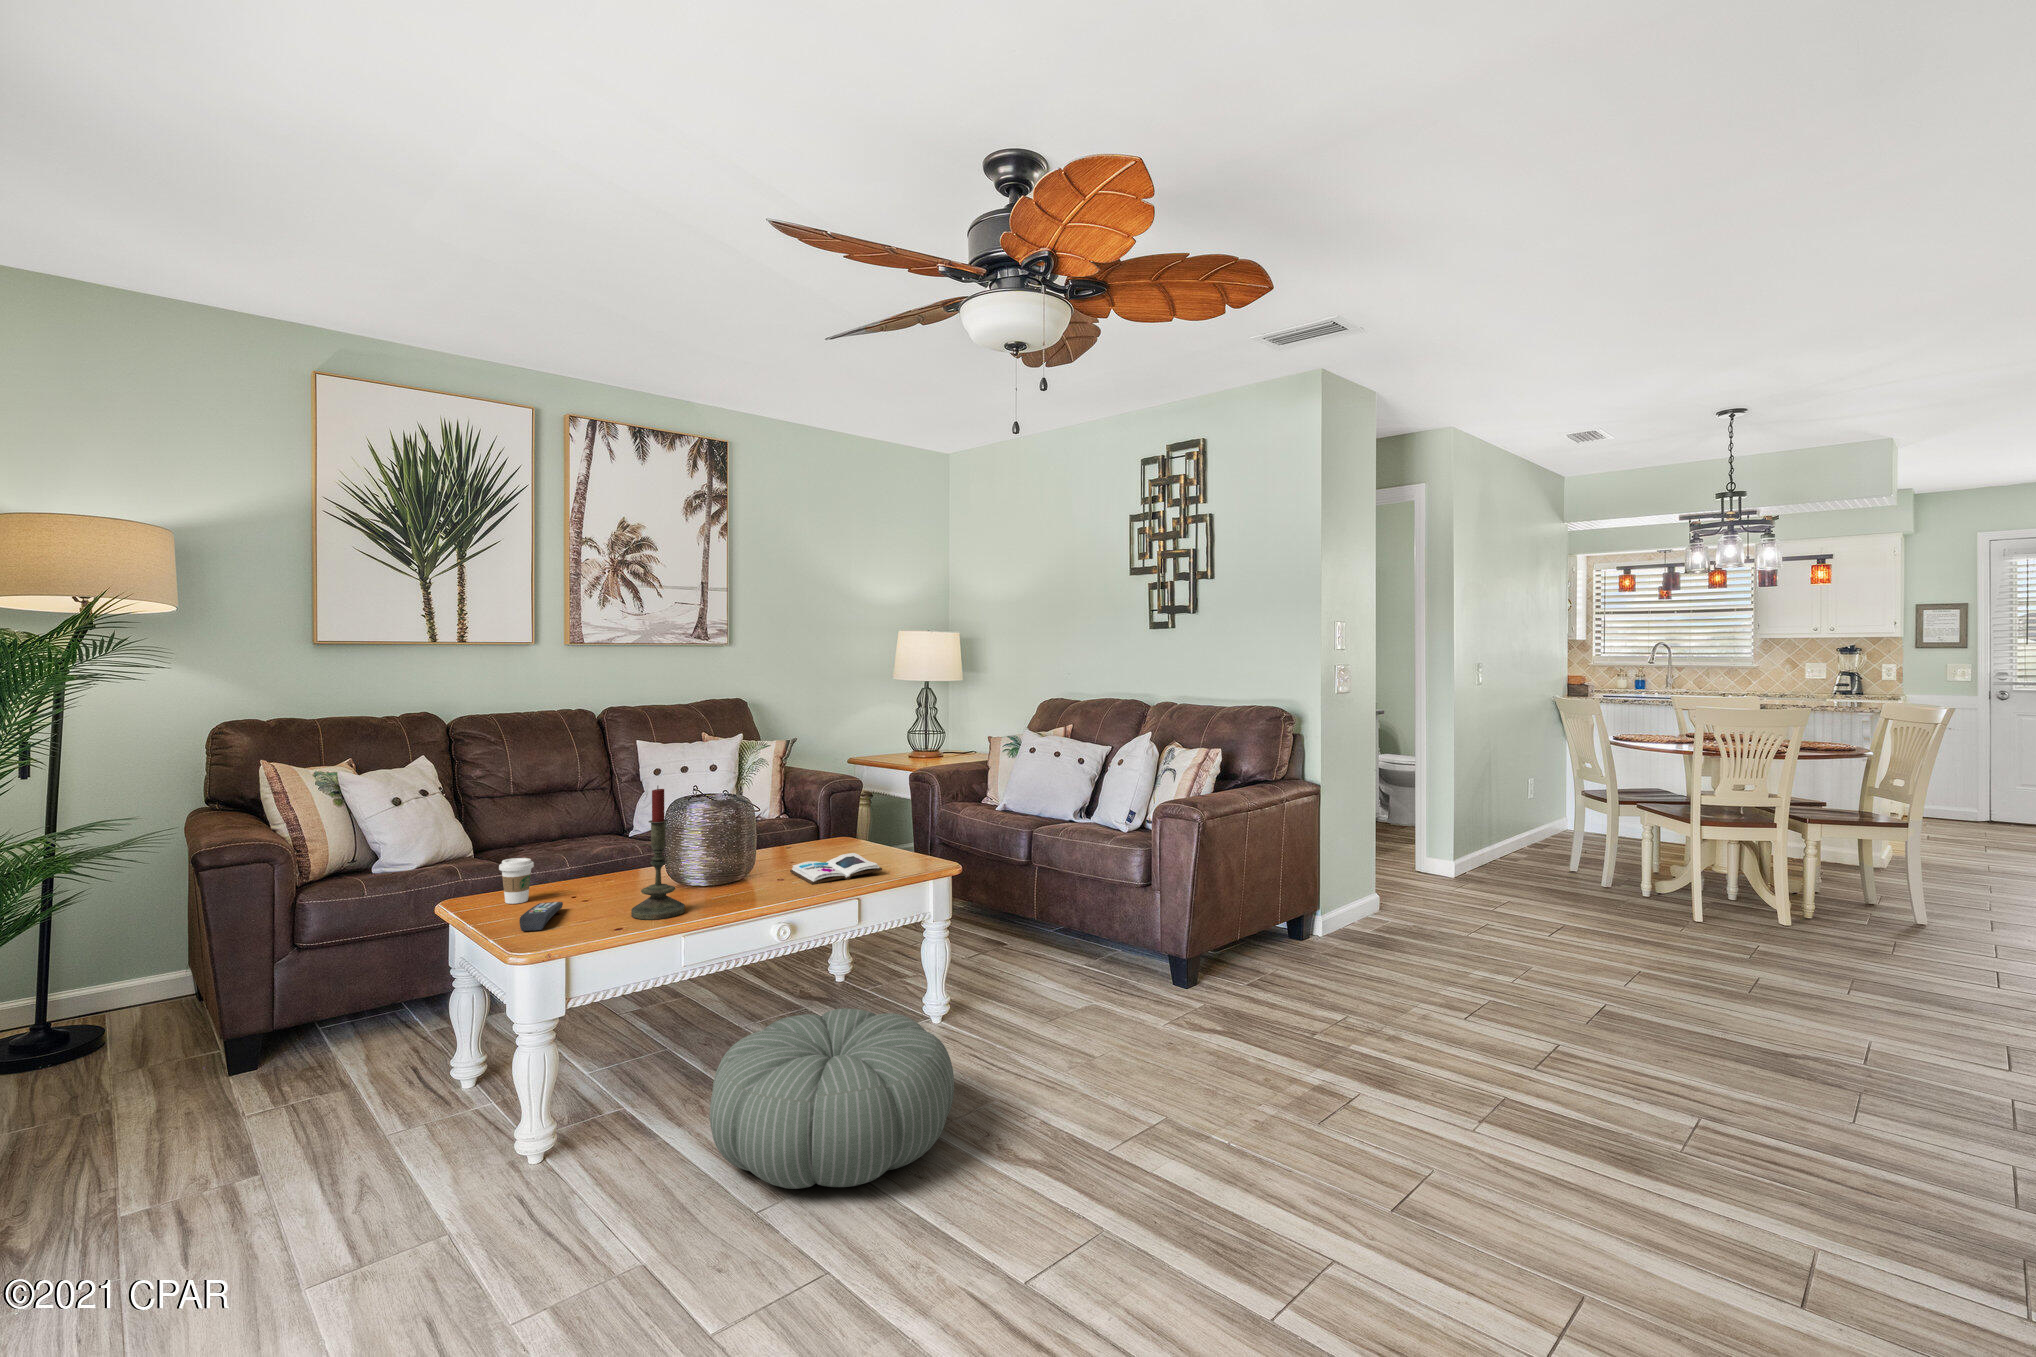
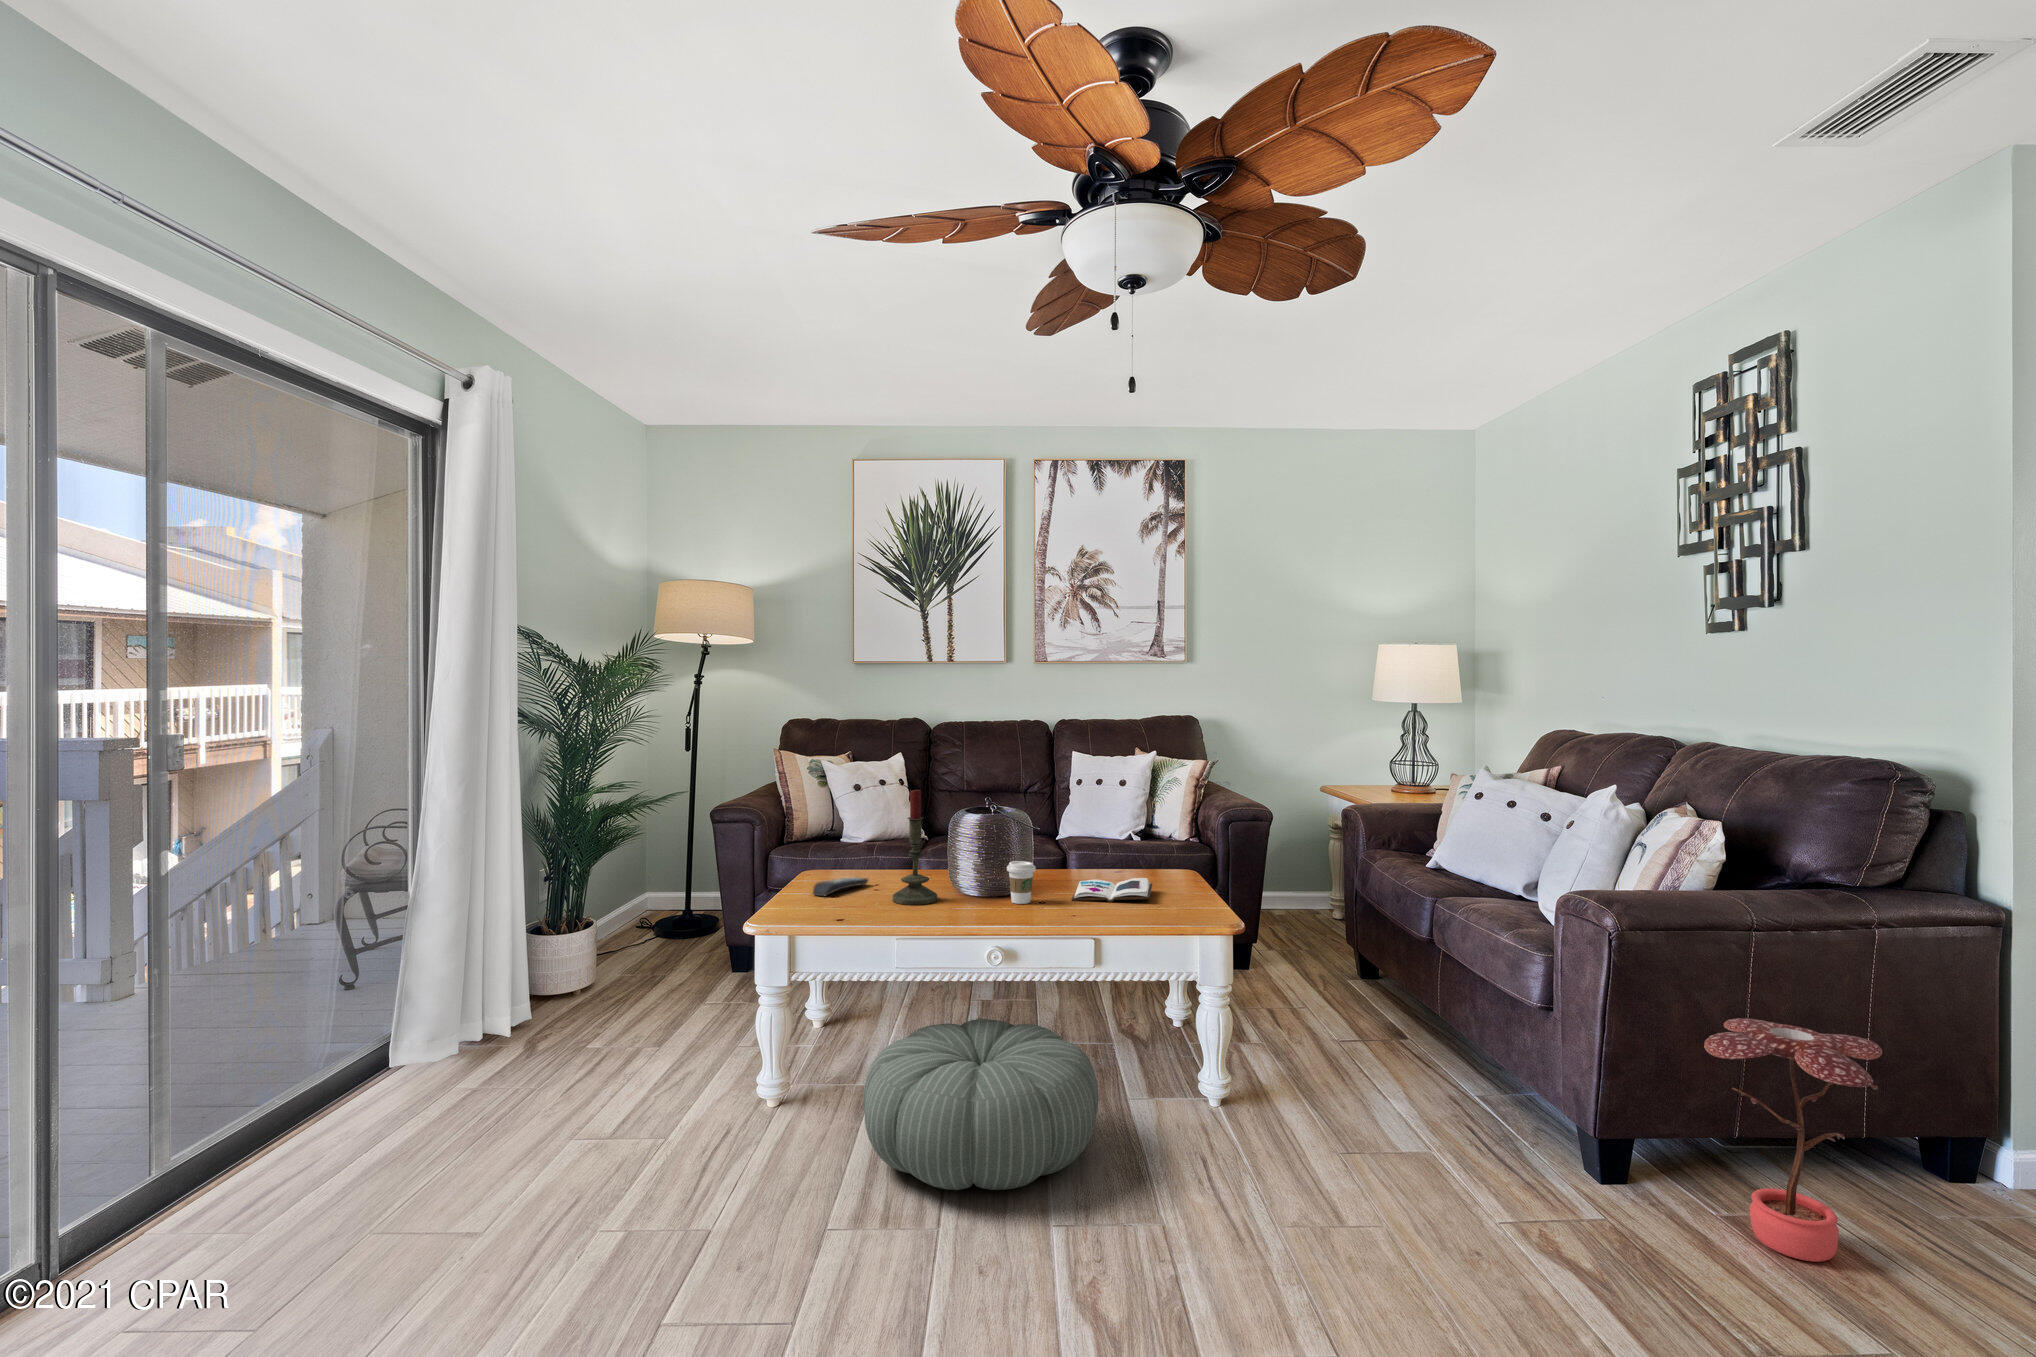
coffee cup: present [499,858,534,904] -> present [1007,861,1036,904]
potted plant: none [1291,877,1388,1016] -> present [1704,1018,1882,1262]

